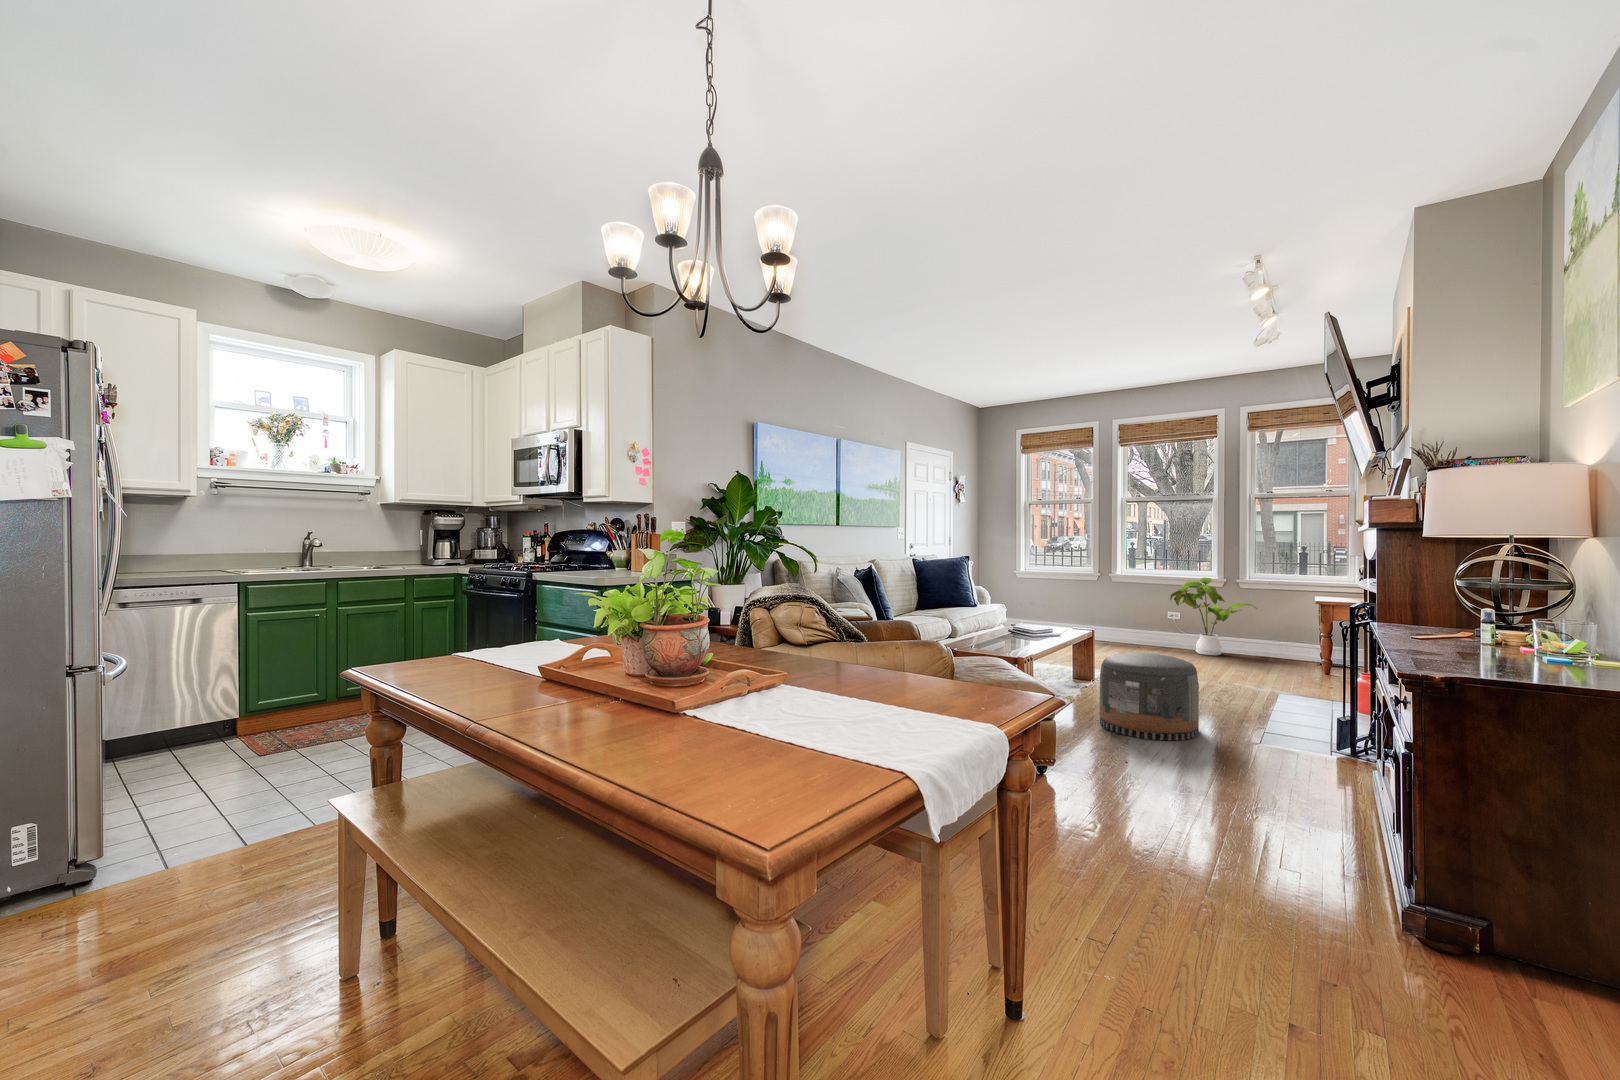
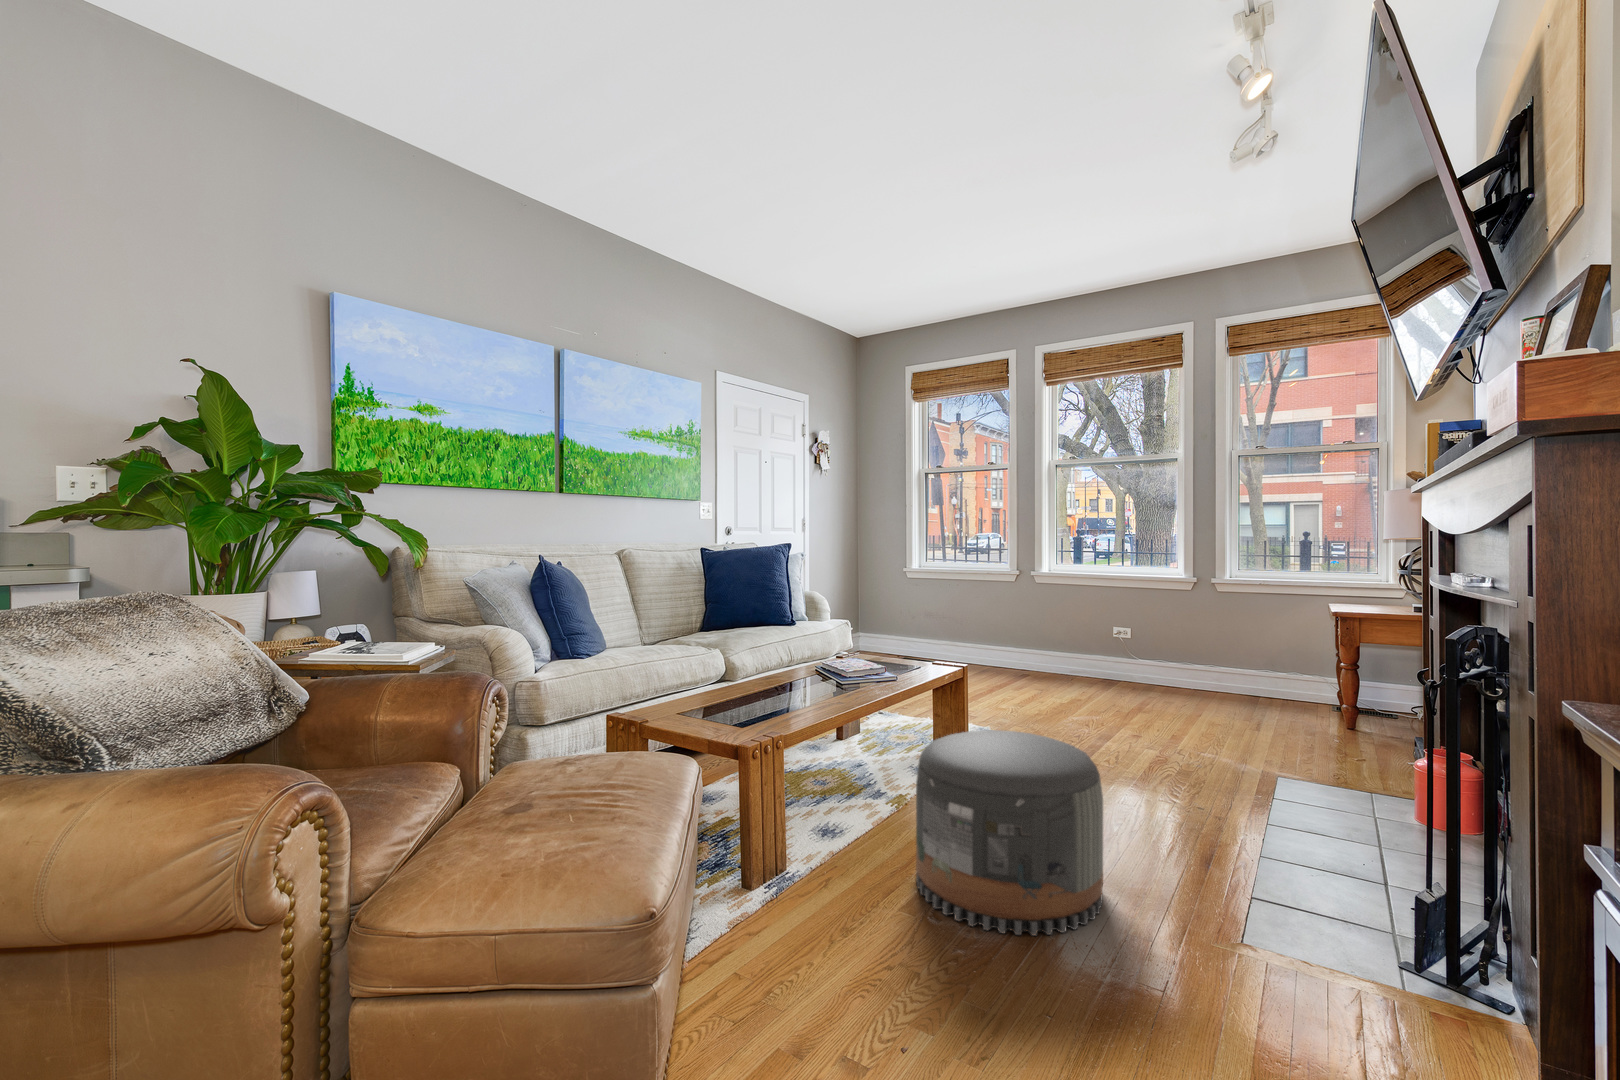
house plant: present [1170,577,1257,655] -> none [1112,576,1241,695]

